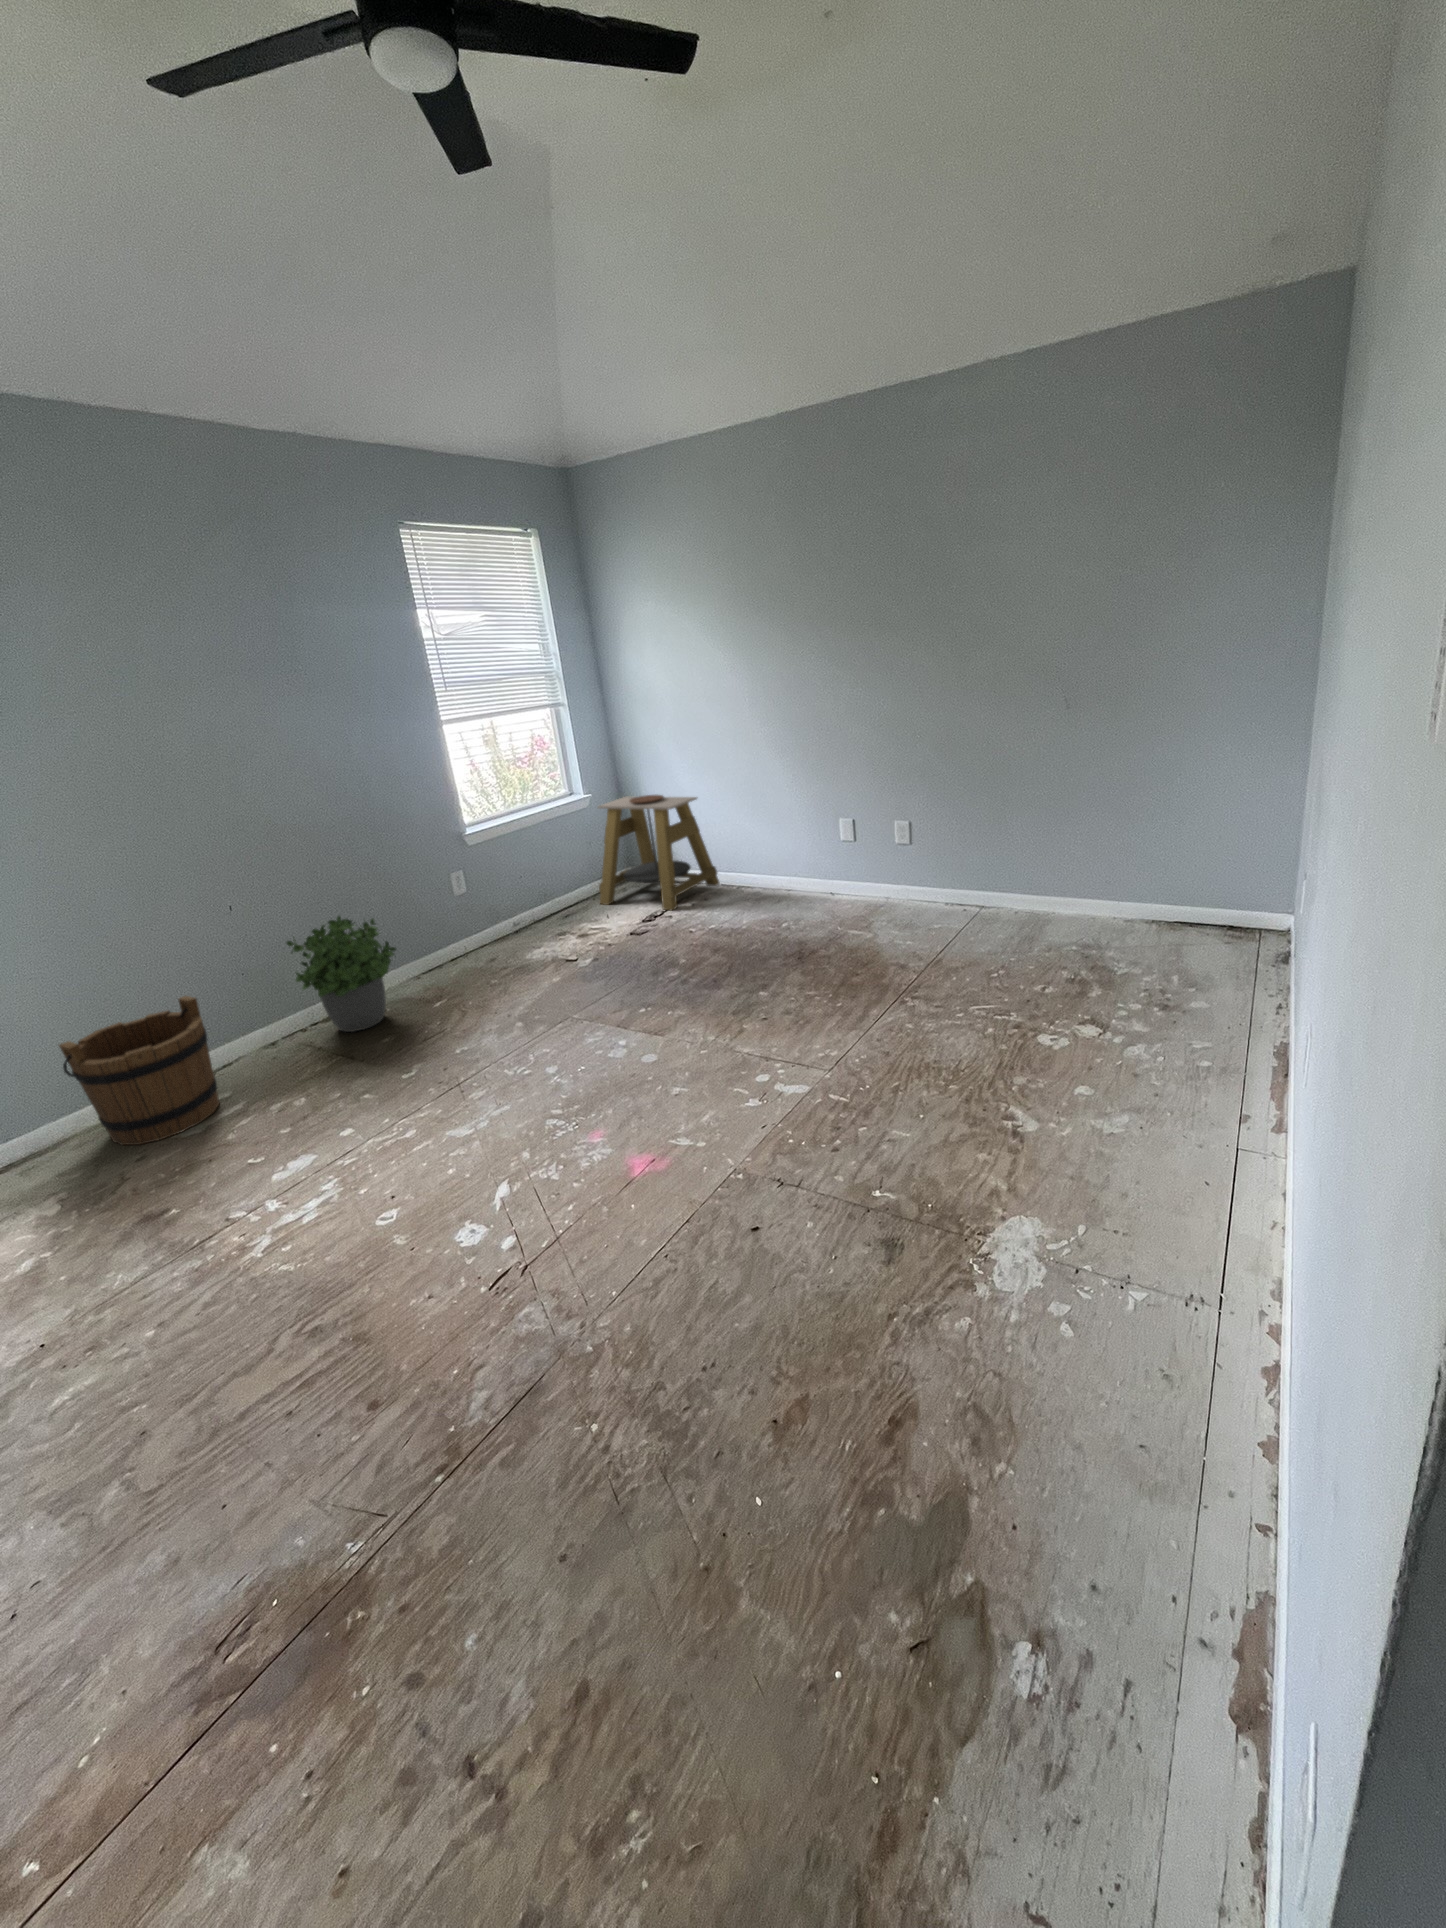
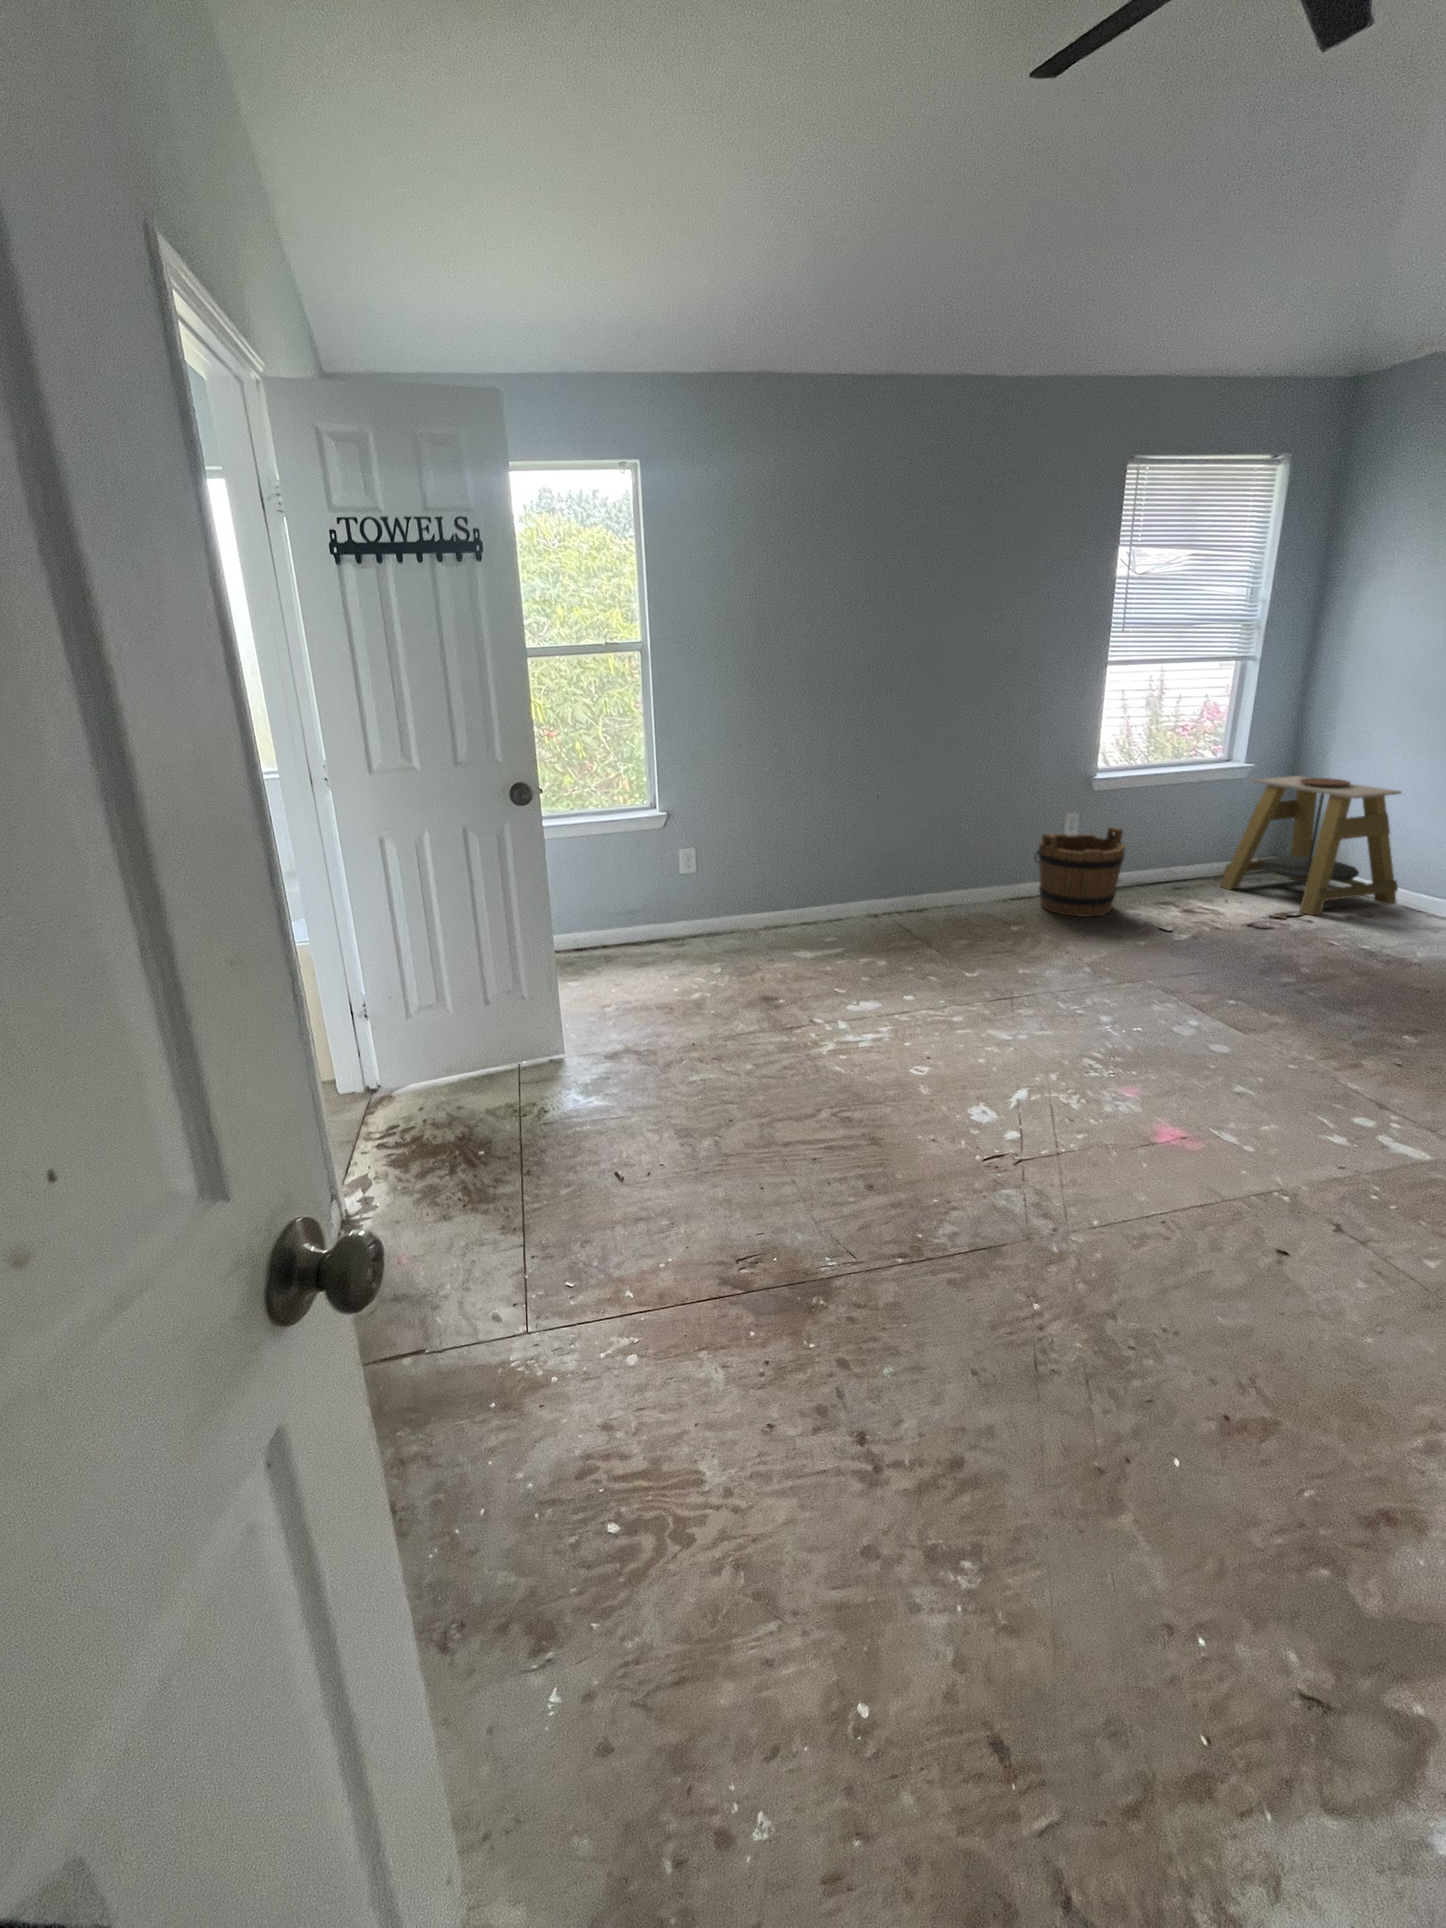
potted plant: present [287,916,396,1032] -> none [907,825,996,928]
bucket: present [59,996,219,1145] -> present [1035,827,1126,917]

